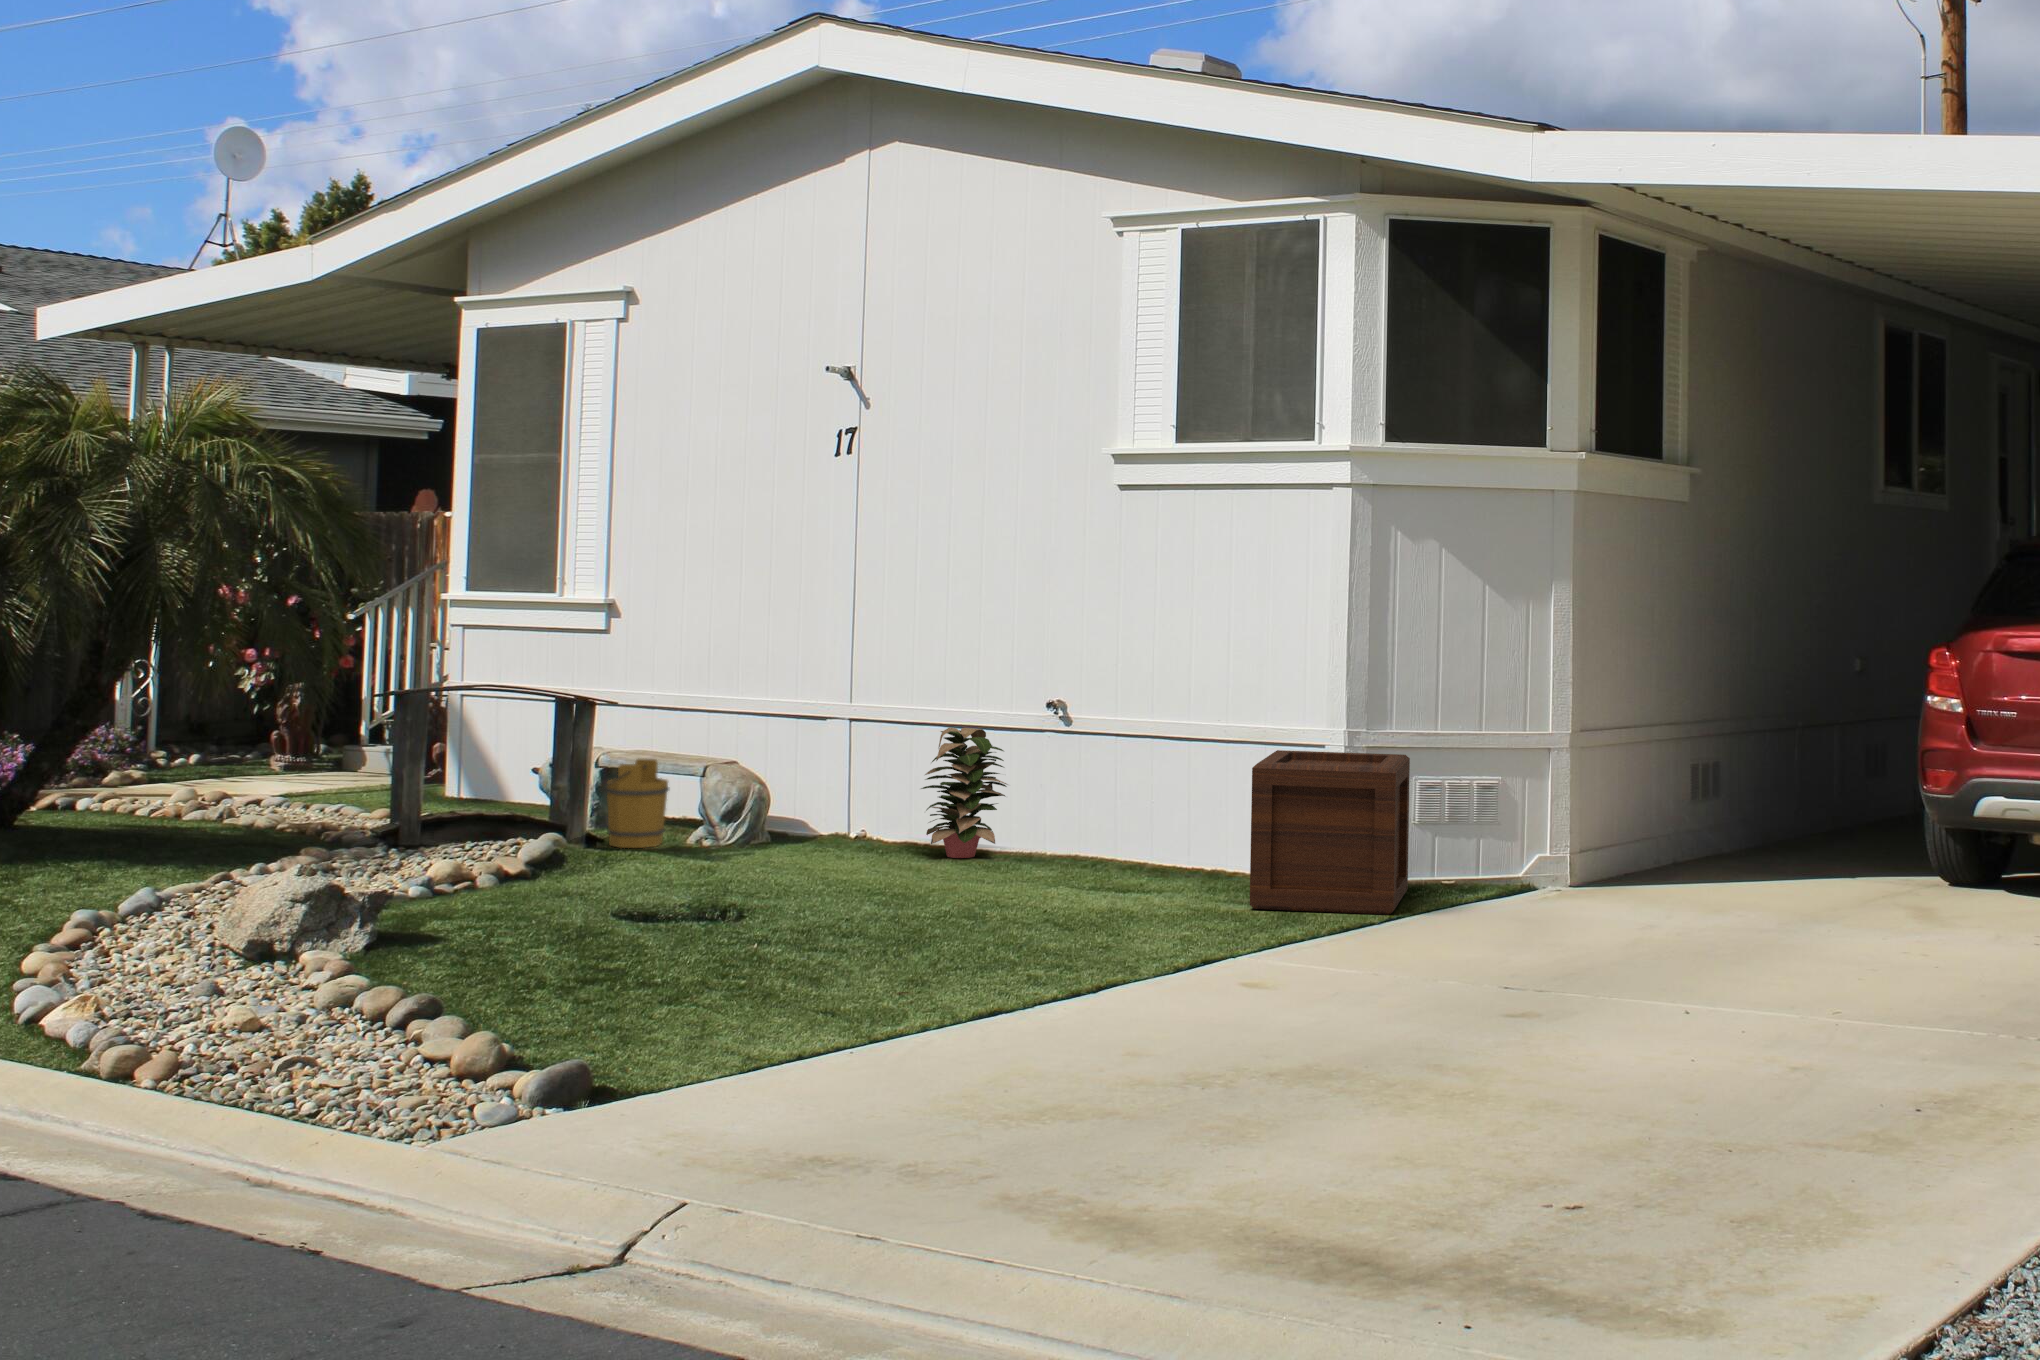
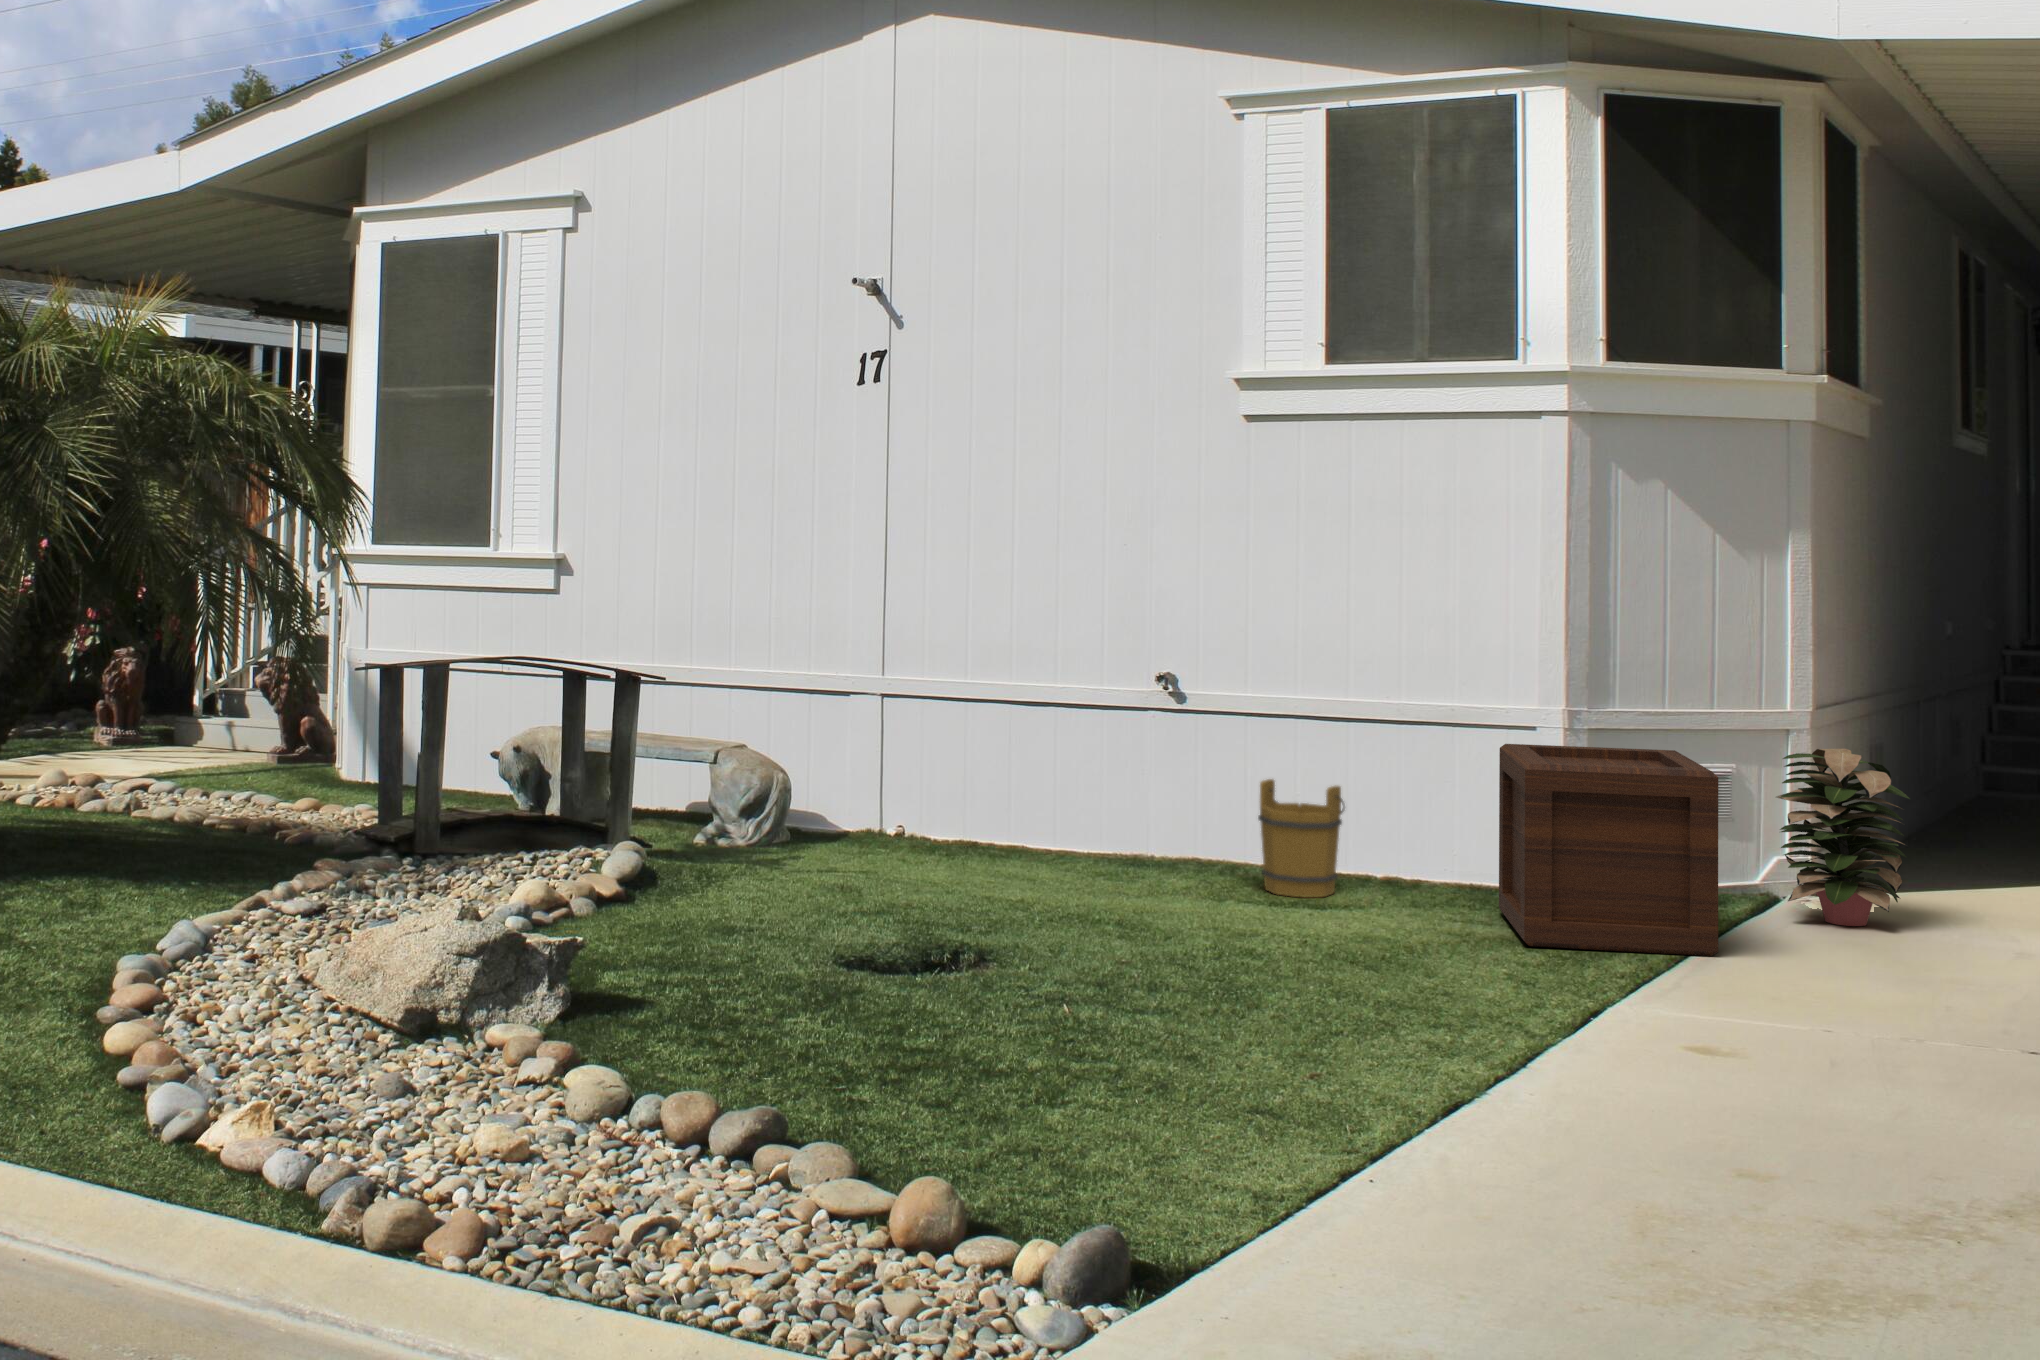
decorative plant: present [921,727,1007,858] -> present [1777,749,1910,926]
bucket: present [600,758,669,848] -> present [1258,779,1345,898]

